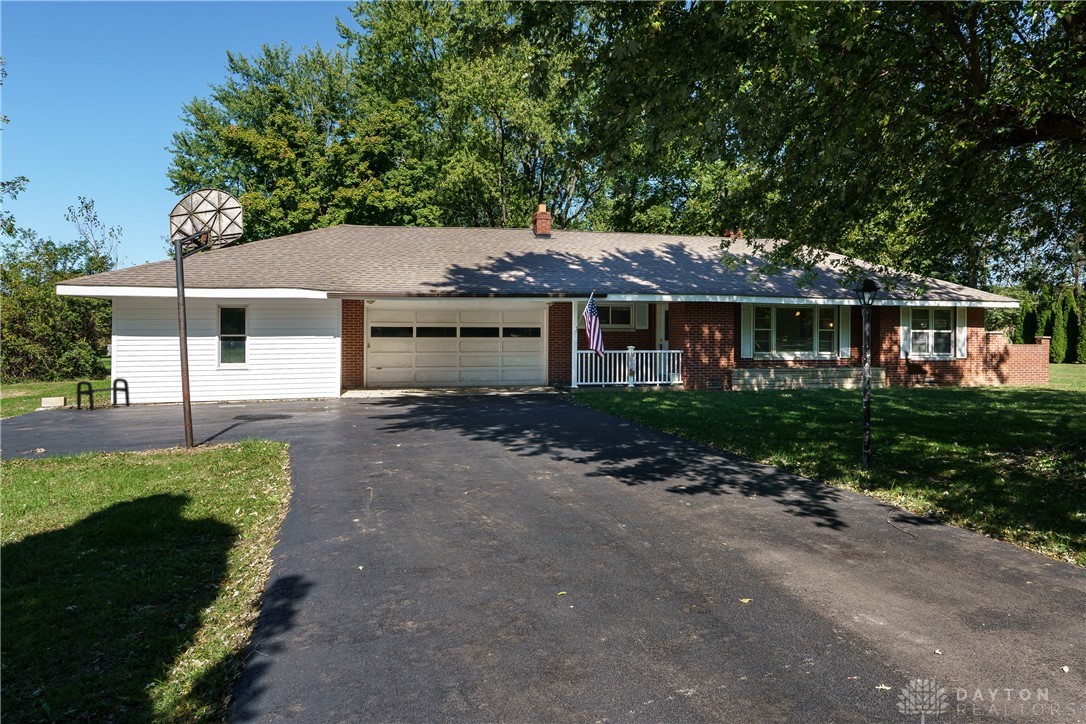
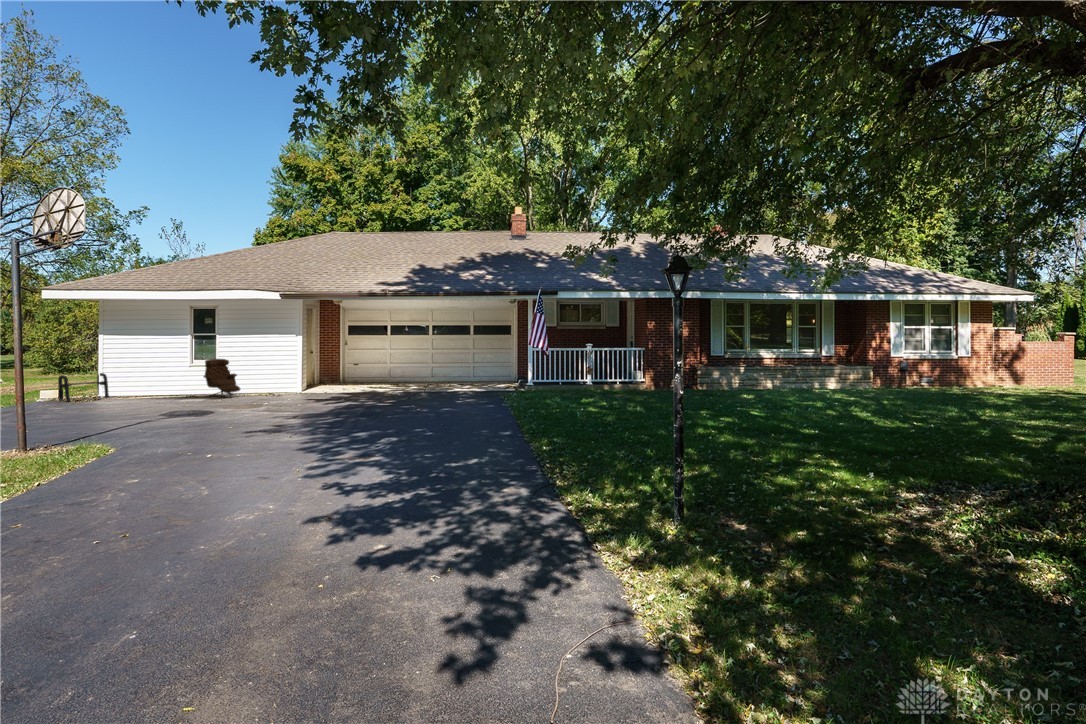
lounge chair: present [904,351,943,382] -> present [204,359,240,397]

